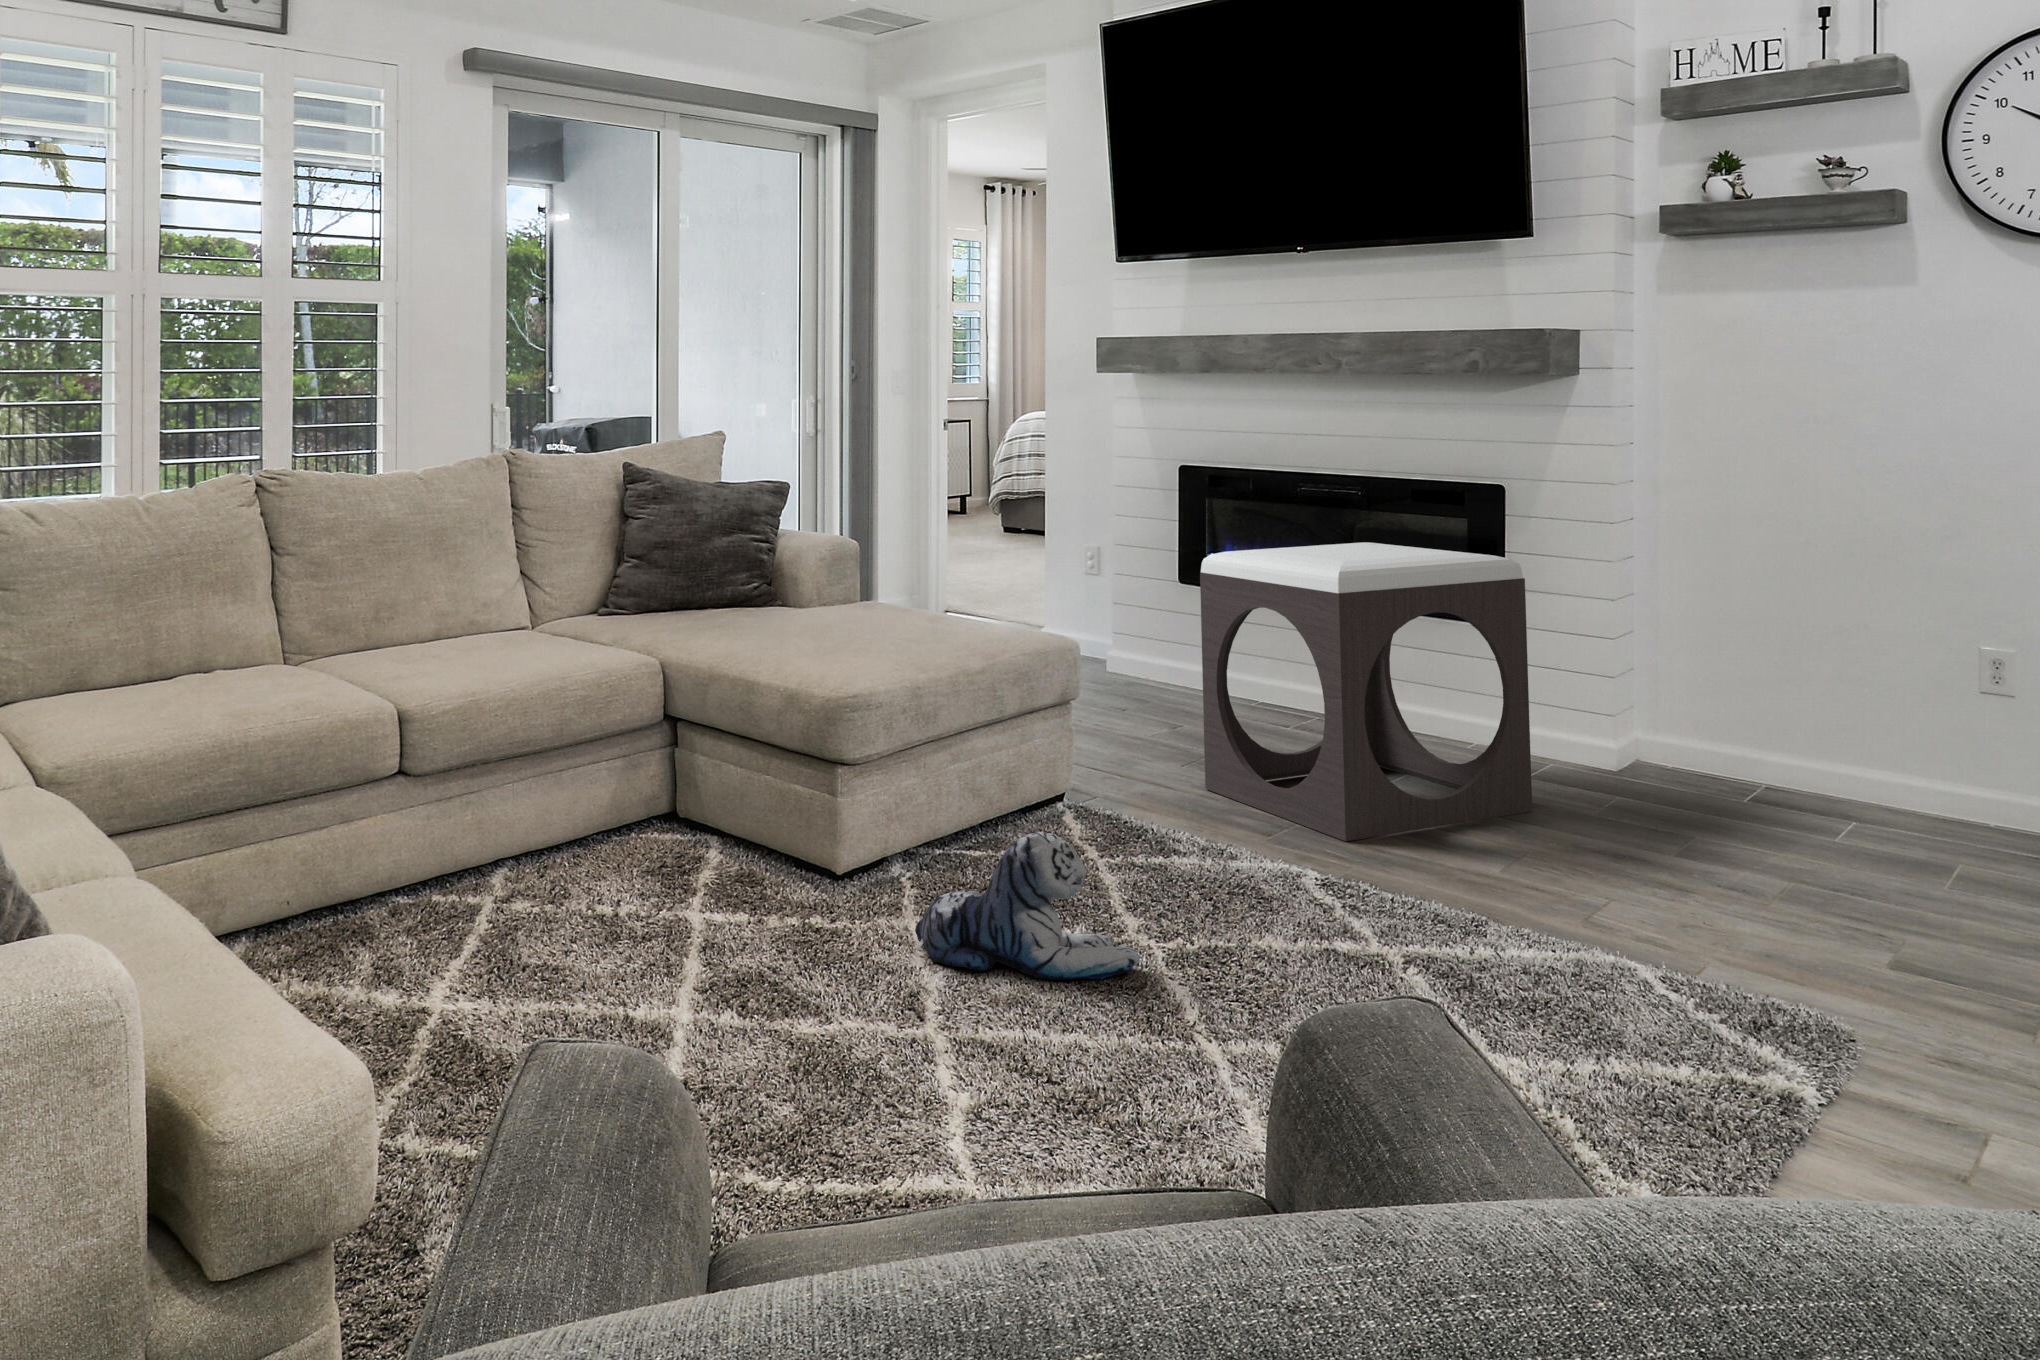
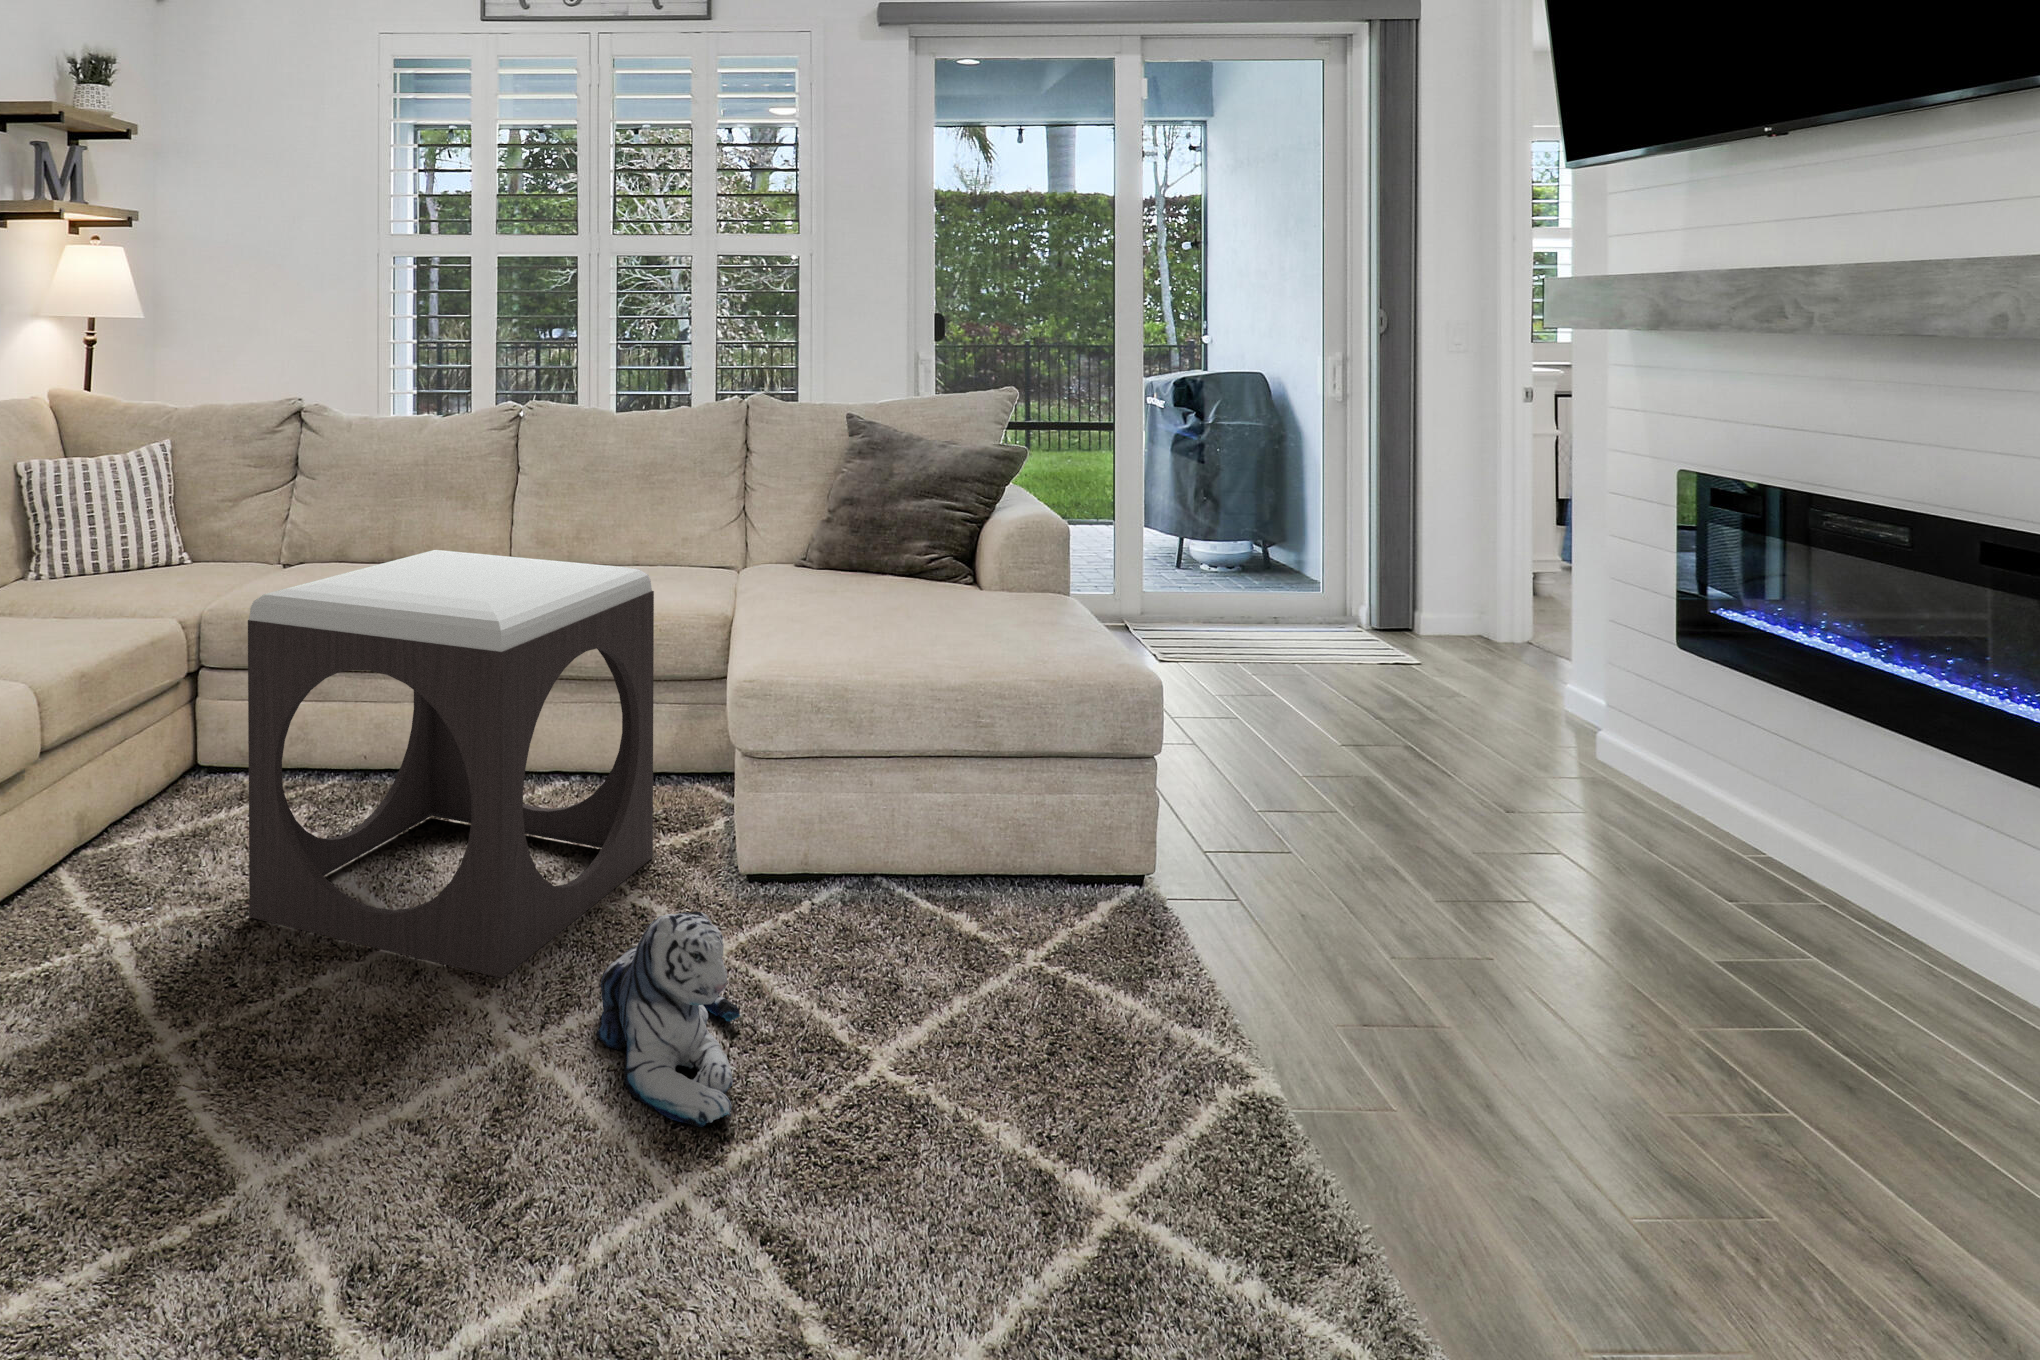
footstool: present [1200,542,1532,841] -> present [248,550,654,978]

